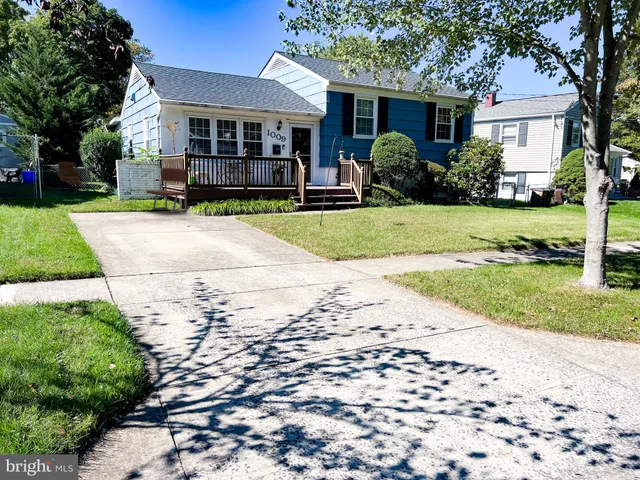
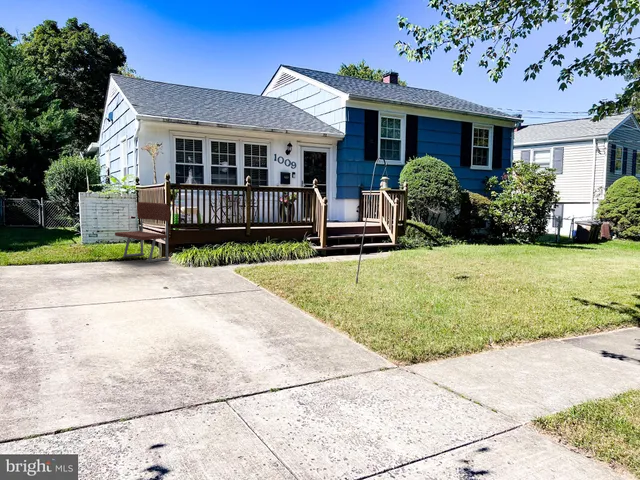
lounge chair: present [58,162,82,188] -> none [17,195,47,227]

